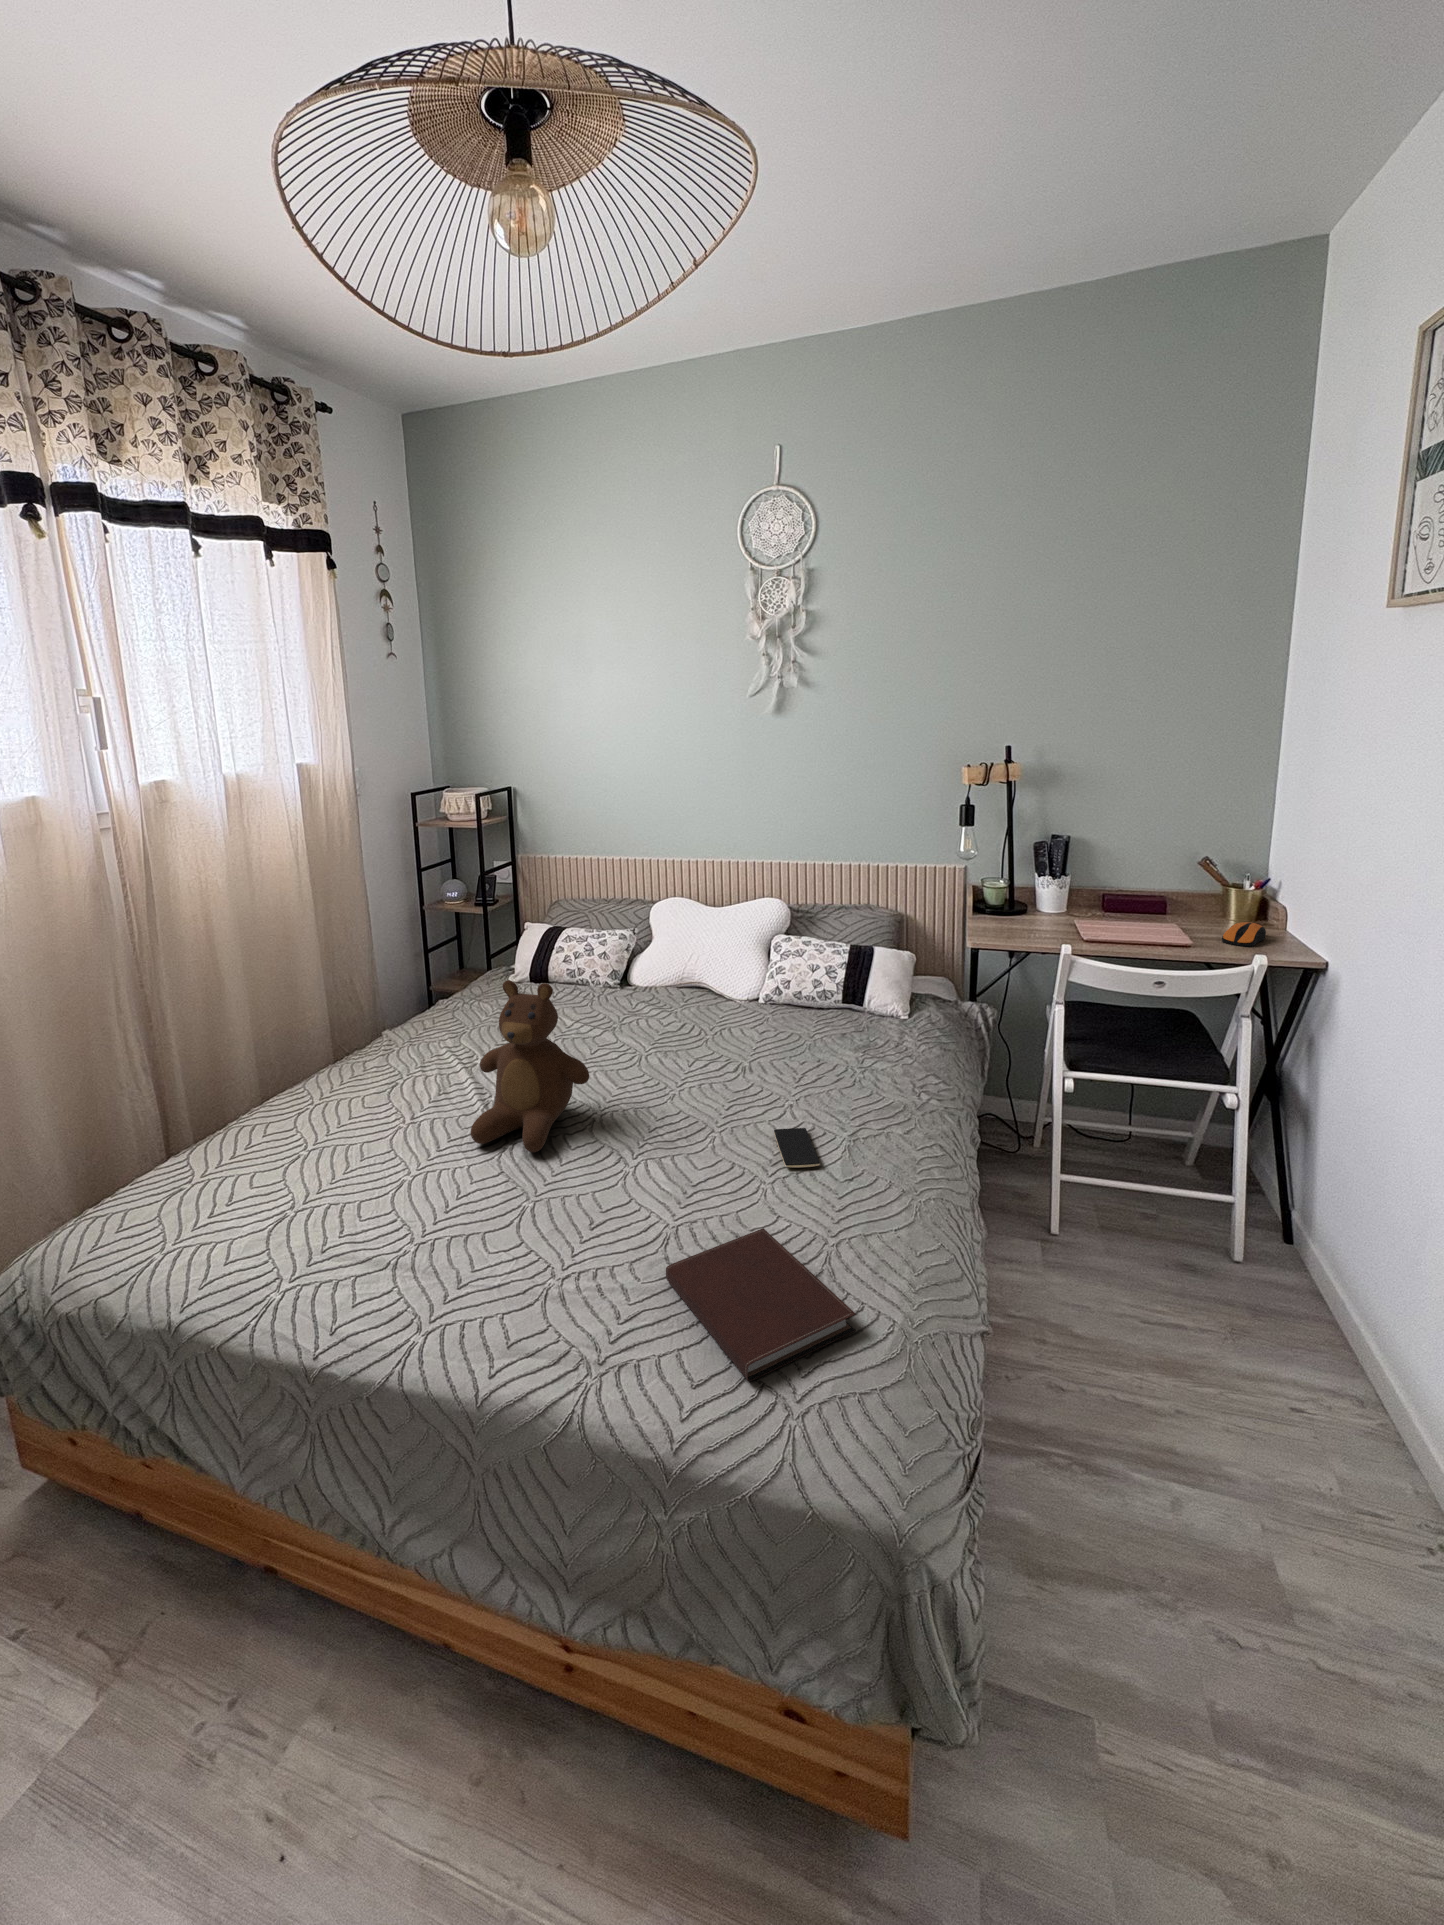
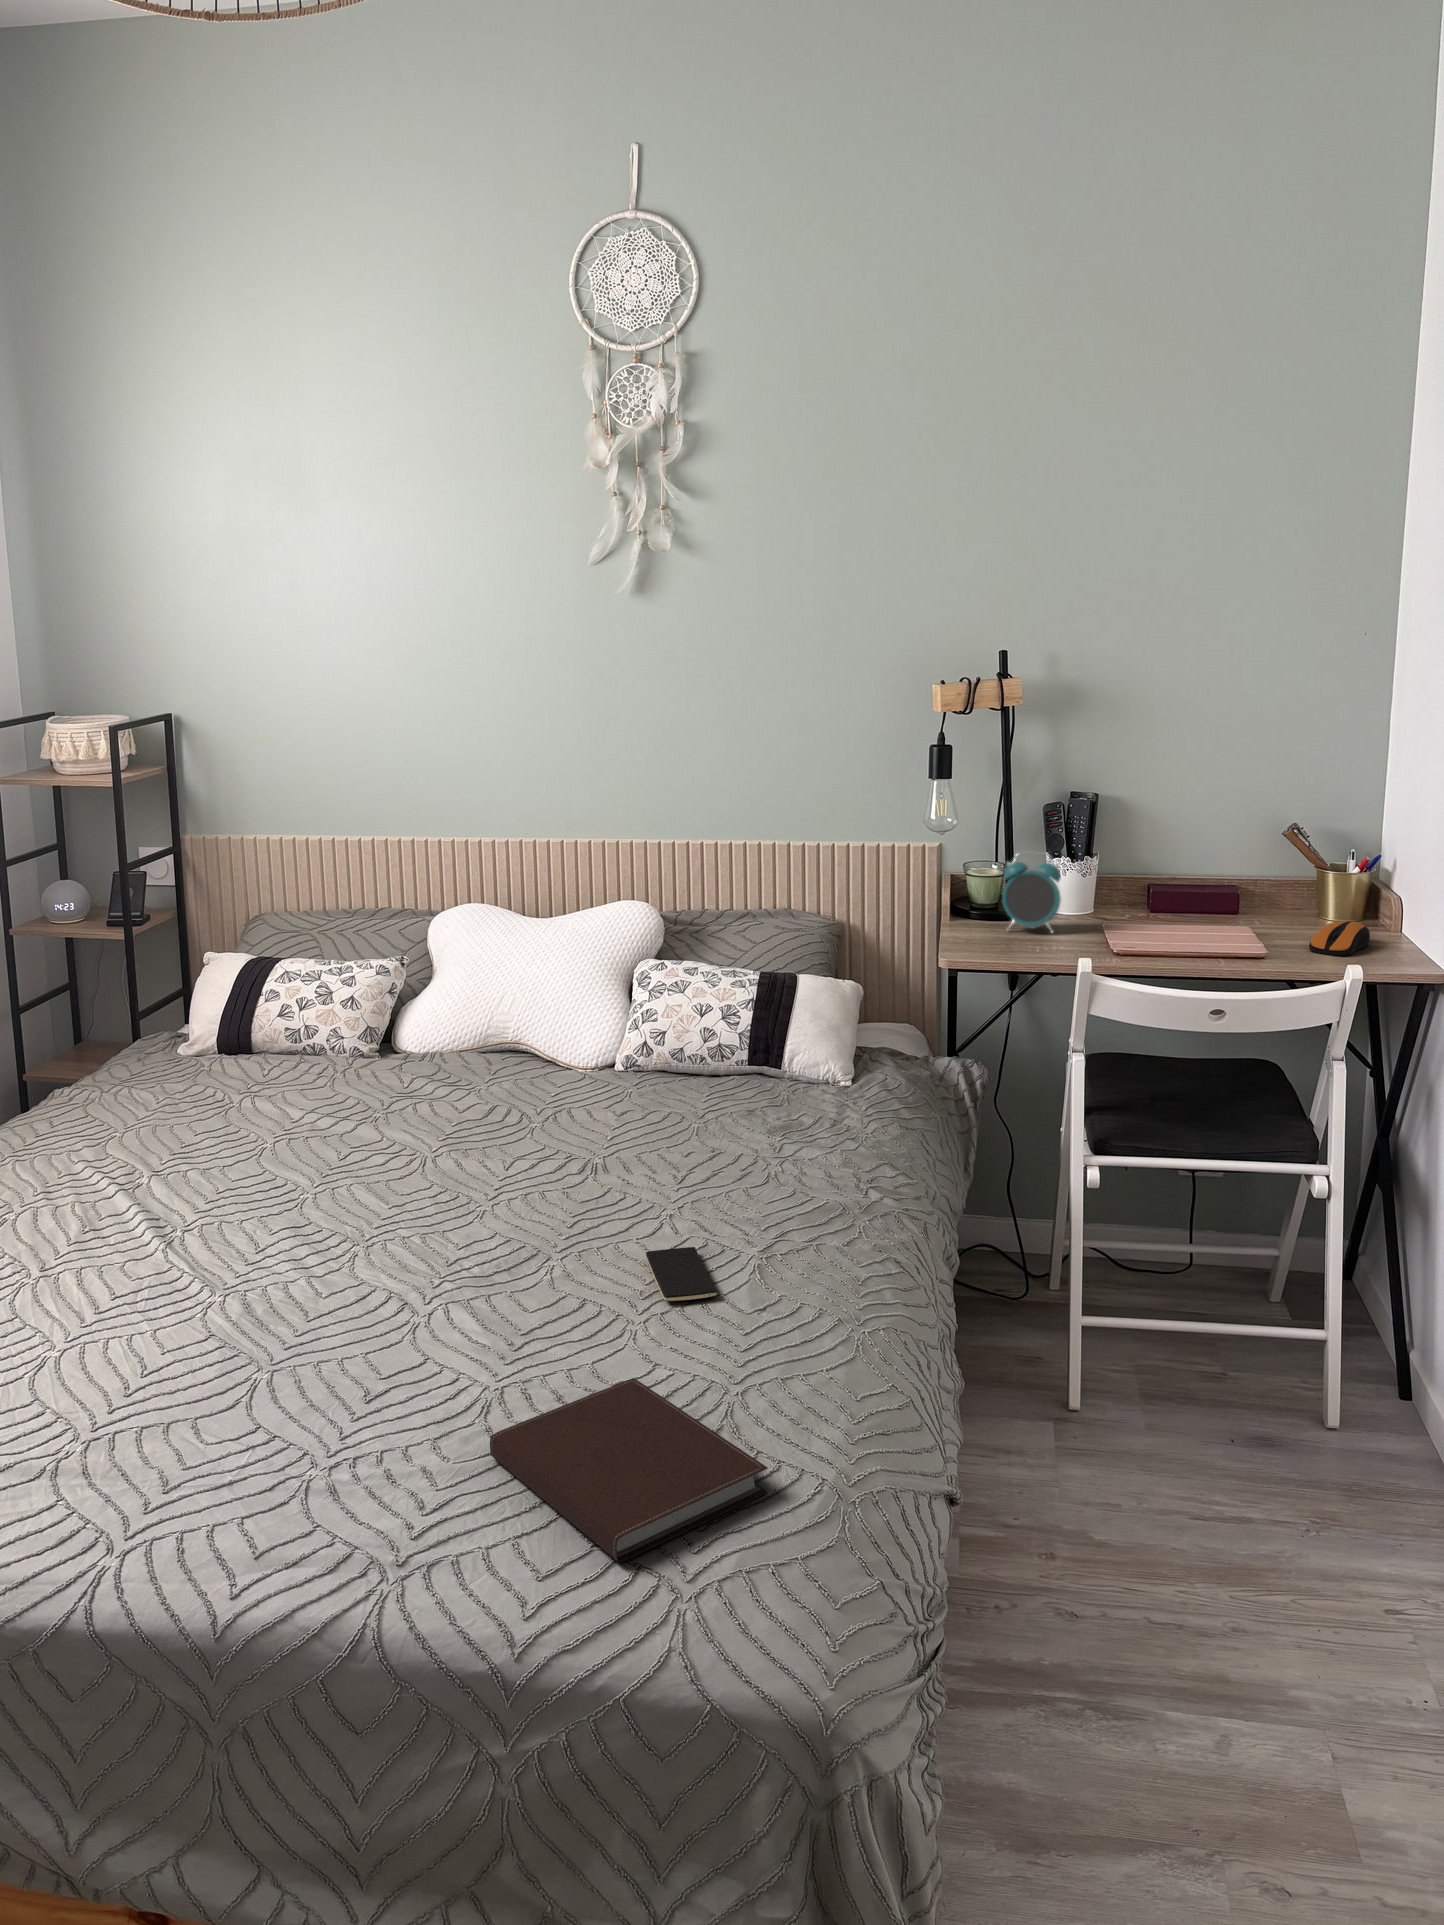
alarm clock: none [1005,873,1045,925] -> present [1002,852,1061,933]
teddy bear: present [471,980,589,1152] -> none [150,1031,348,1307]

